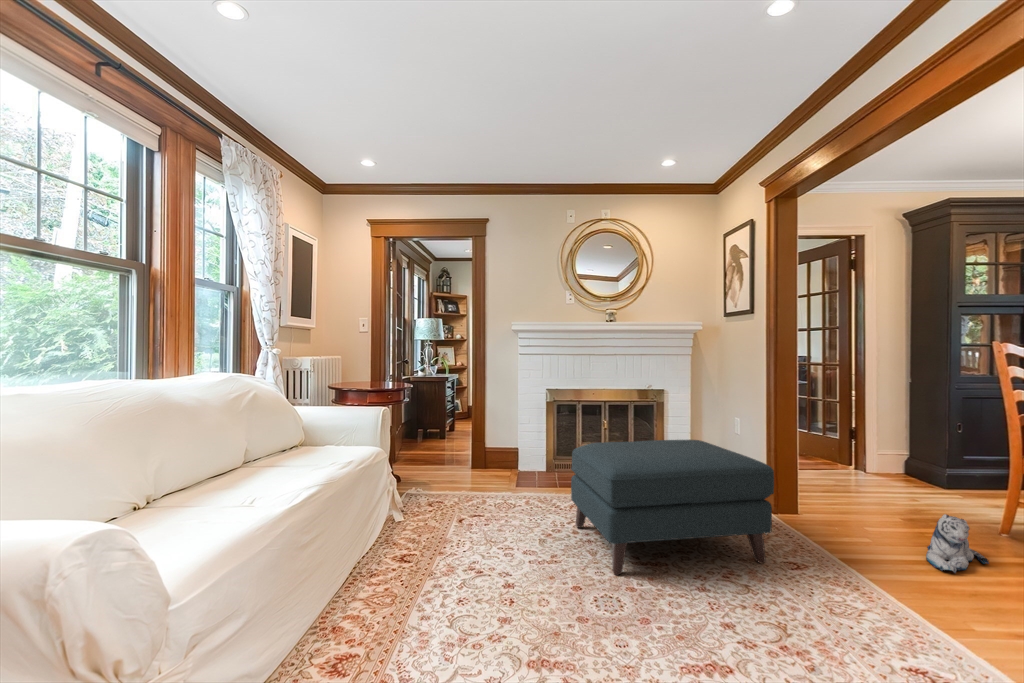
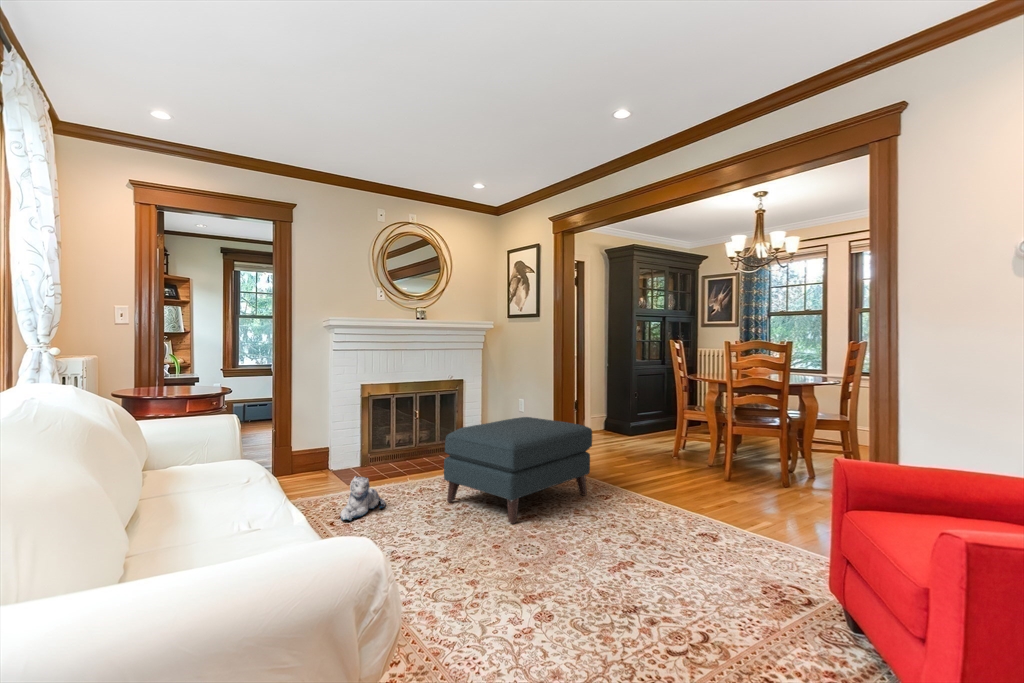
plush toy: present [926,514,989,573] -> present [341,476,385,521]

